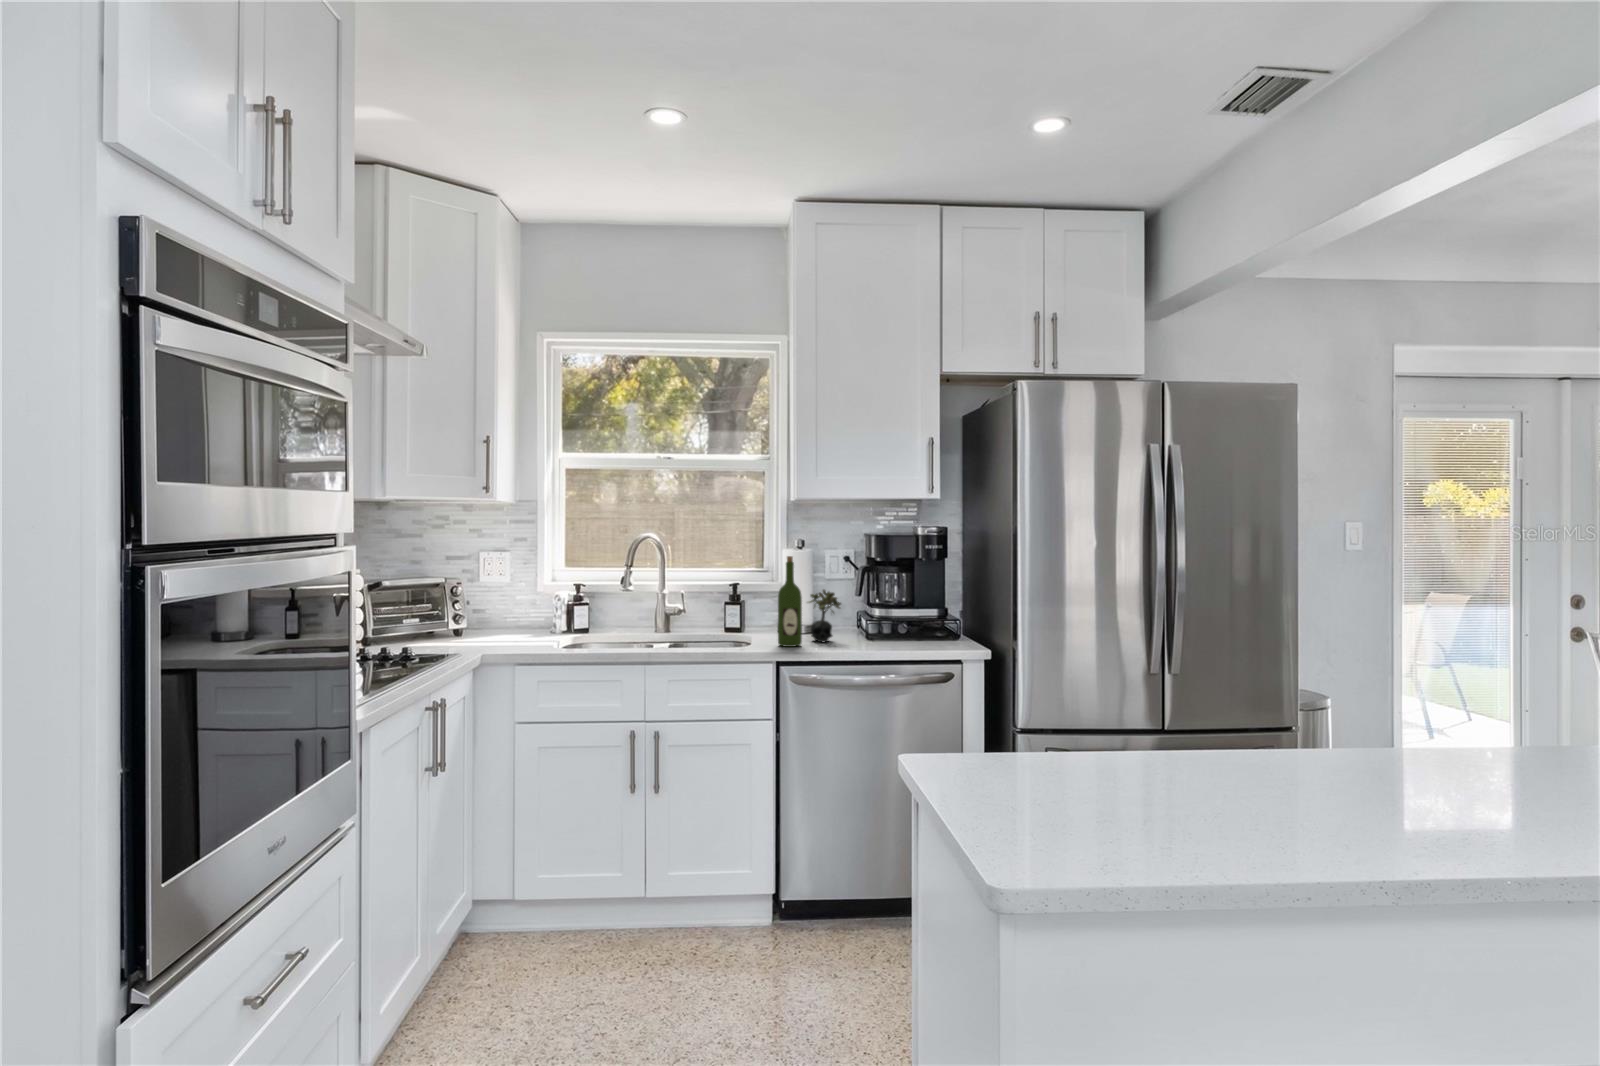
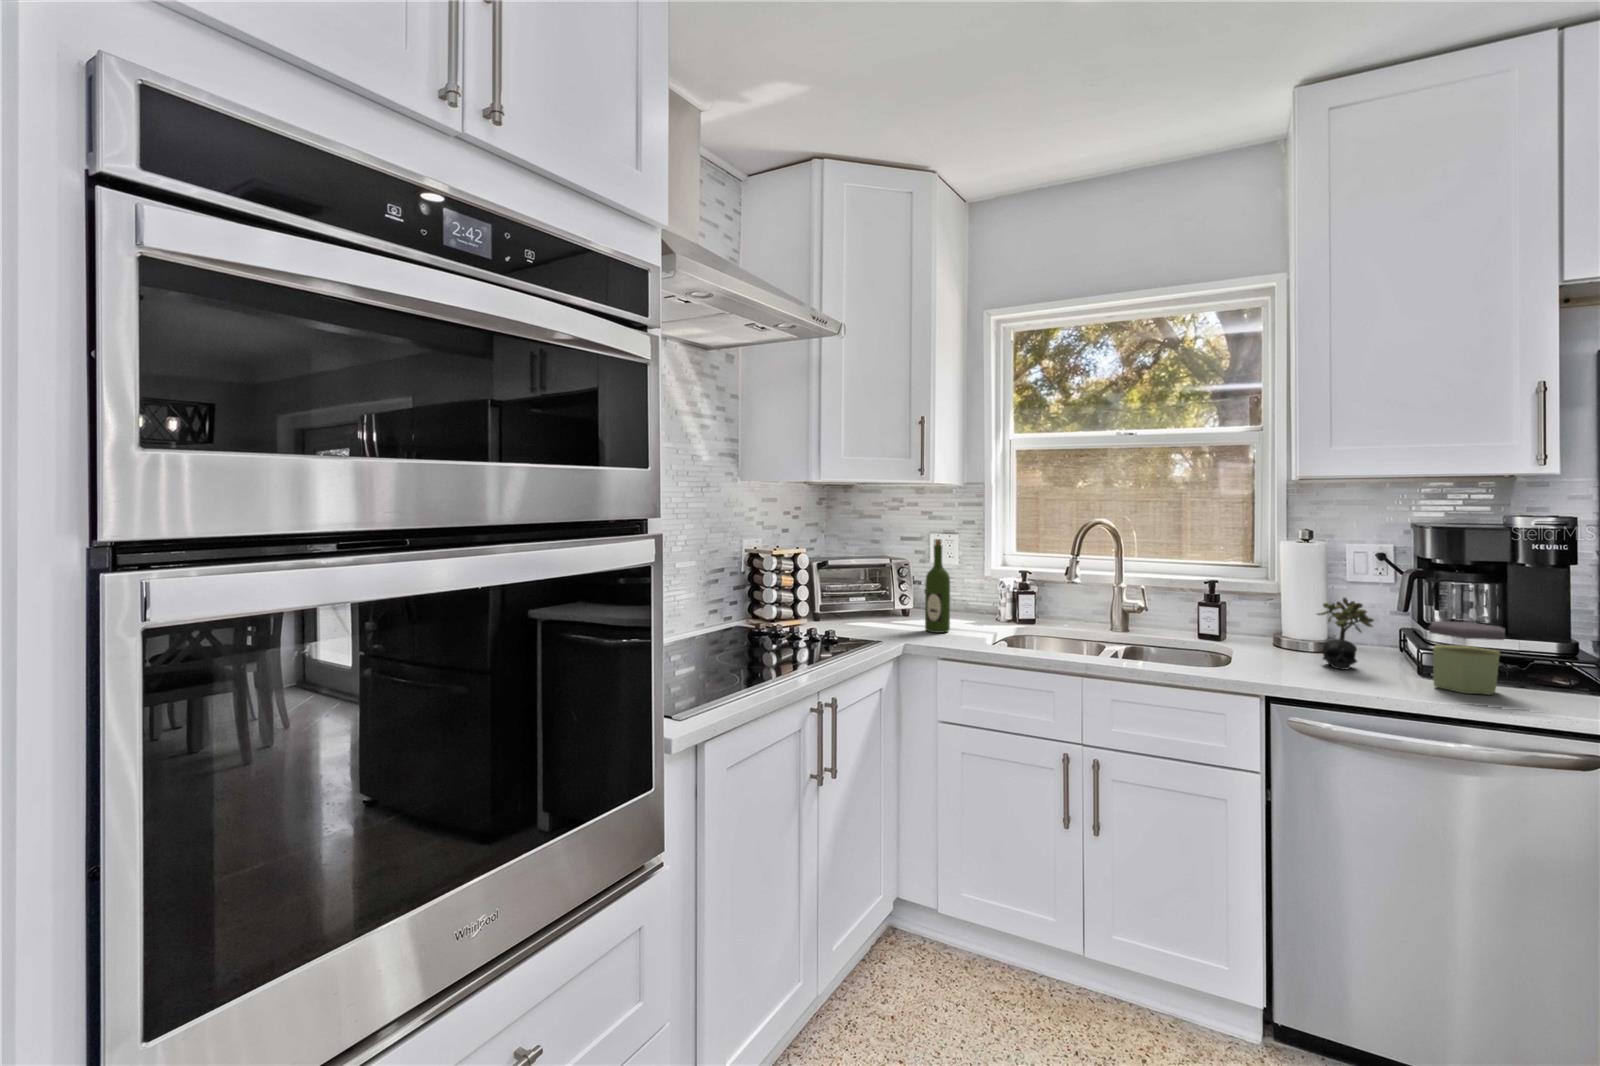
wine bottle: present [778,556,802,647] -> present [925,539,950,633]
jar: none [872,600,913,648] -> present [1429,621,1505,695]

